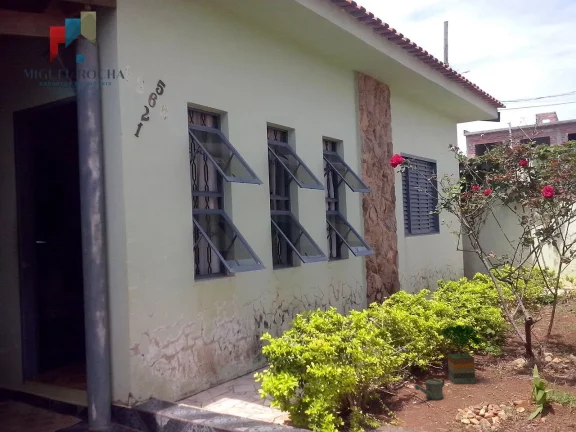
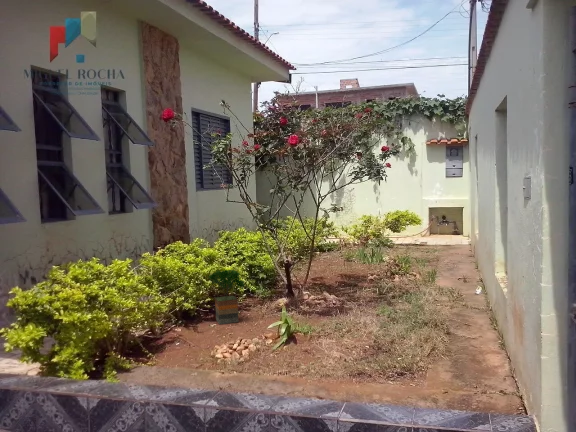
watering can: present [415,378,445,400] -> none [177,320,207,341]

